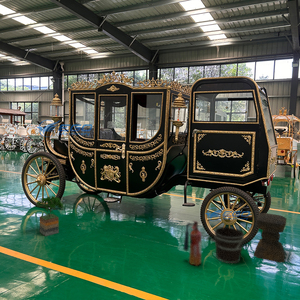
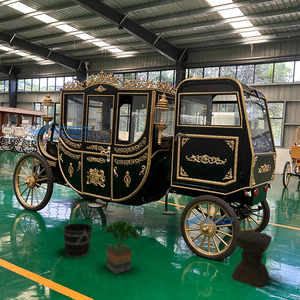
potted tree: present [37,196,64,236] -> present [105,220,140,274]
fire extinguisher: present [184,221,202,266] -> none [148,231,167,282]
bucket: present [215,227,244,263] -> present [63,223,92,257]

